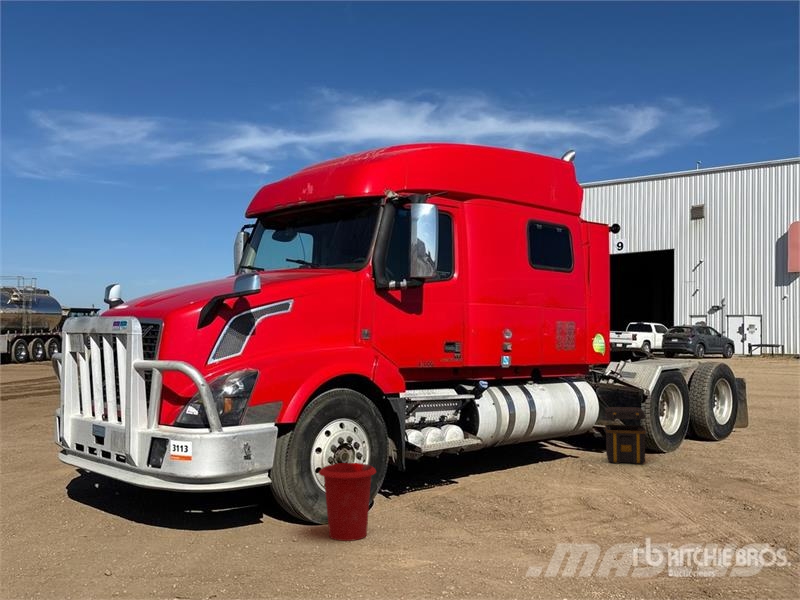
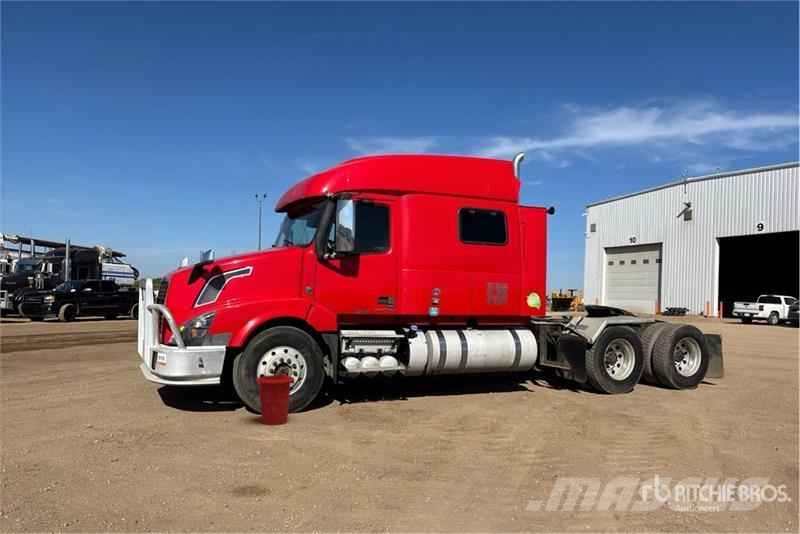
toolbox: present [605,407,646,464] -> none [535,351,569,395]

